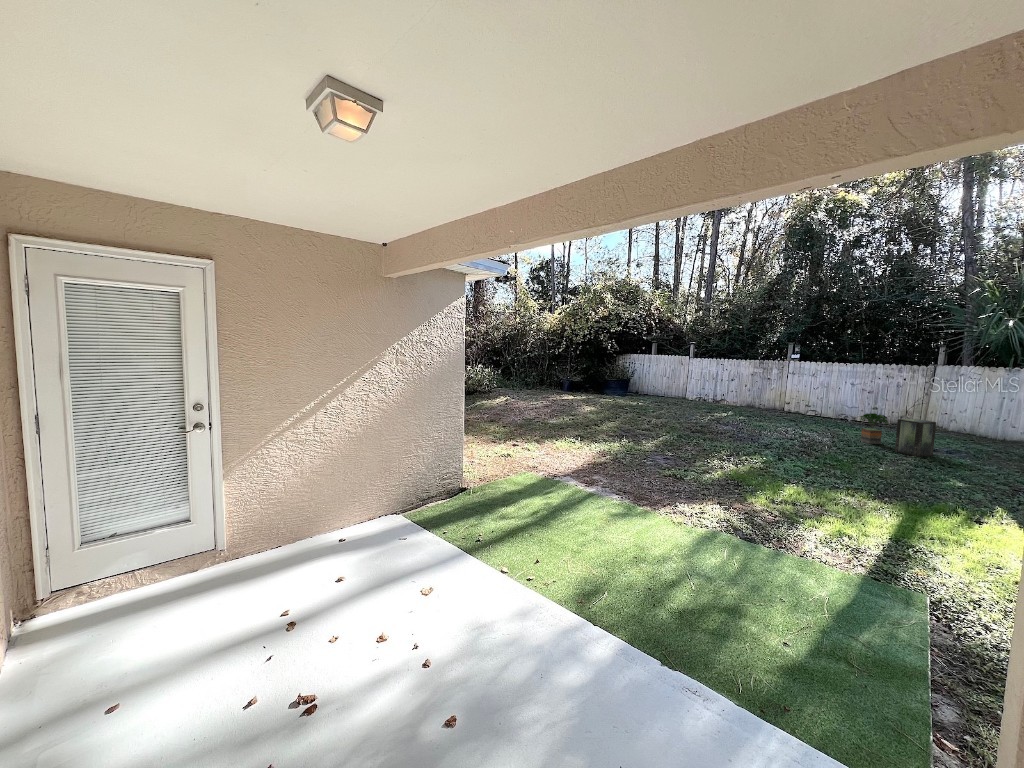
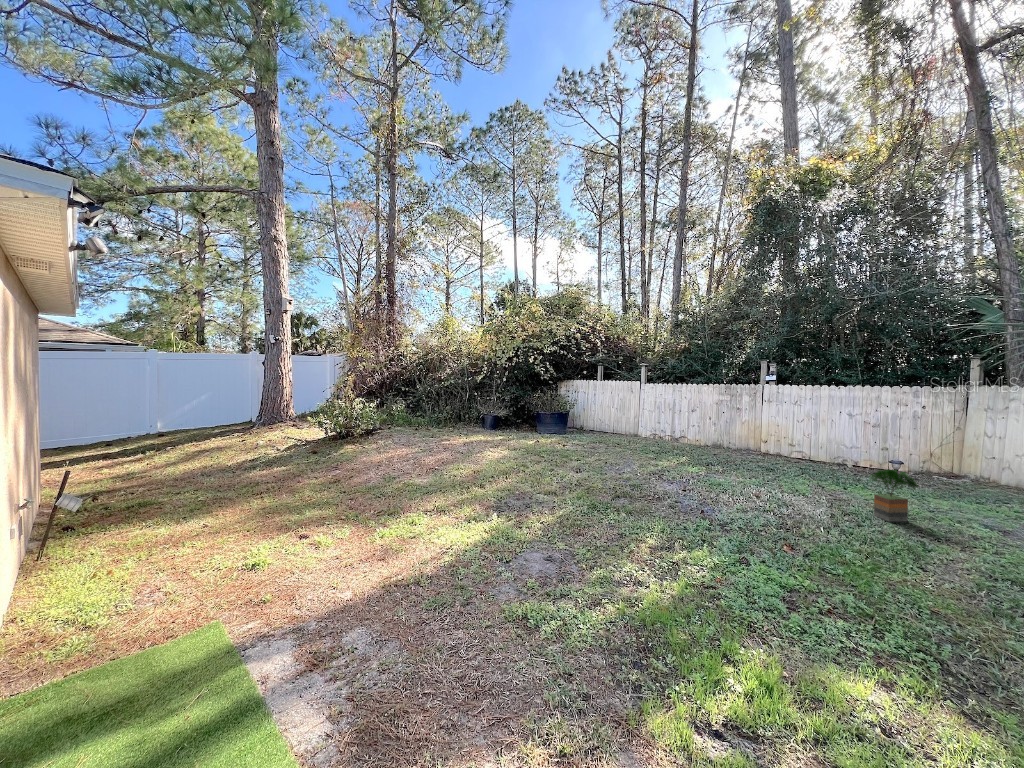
storage box: present [895,419,936,457] -> none [937,482,1008,555]

